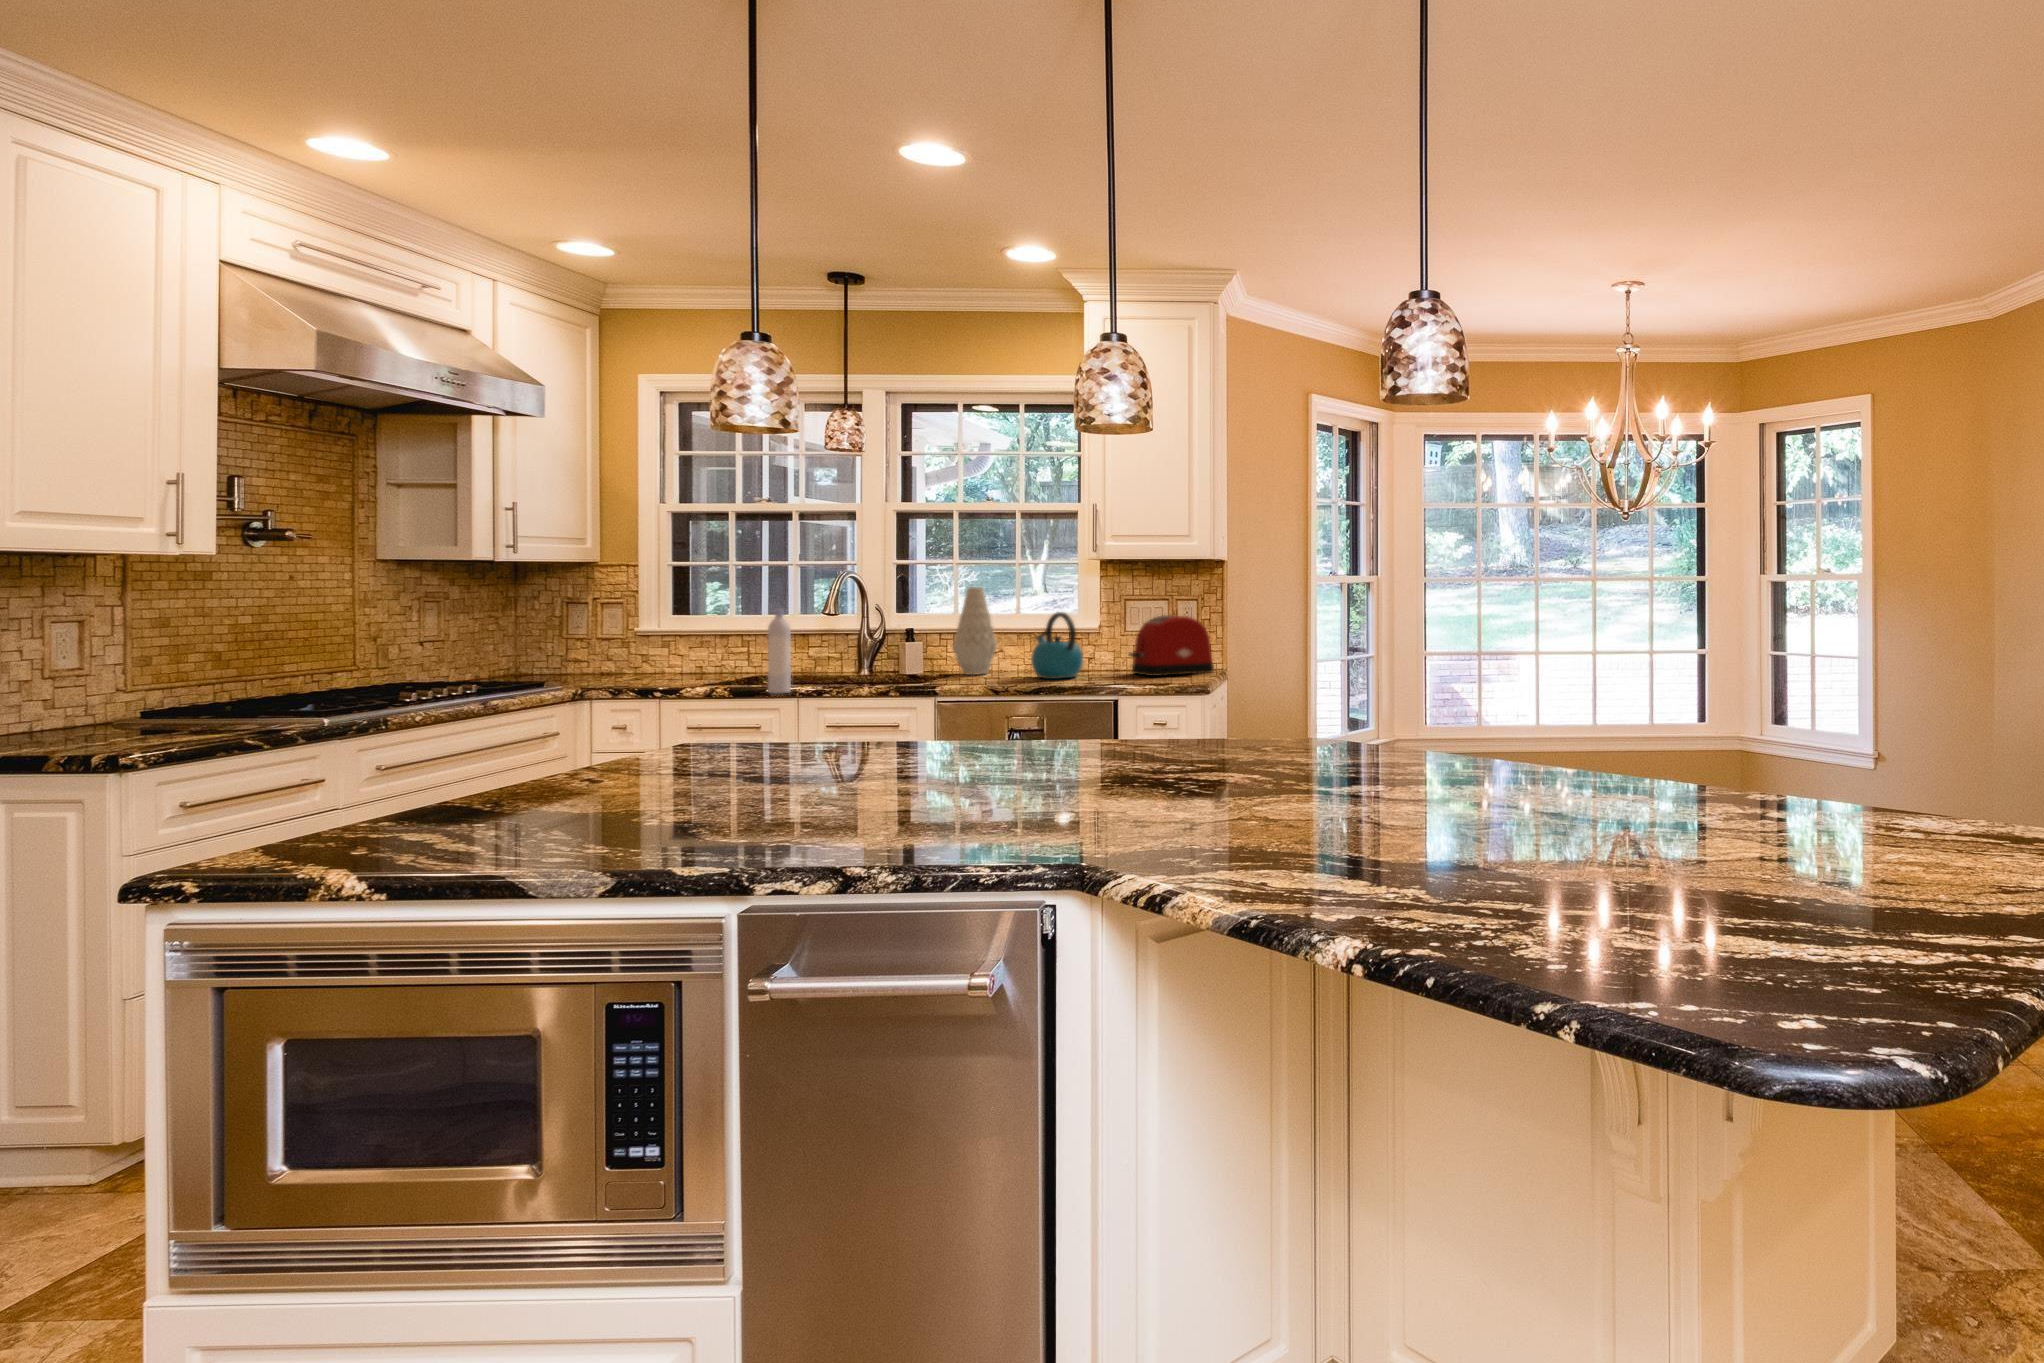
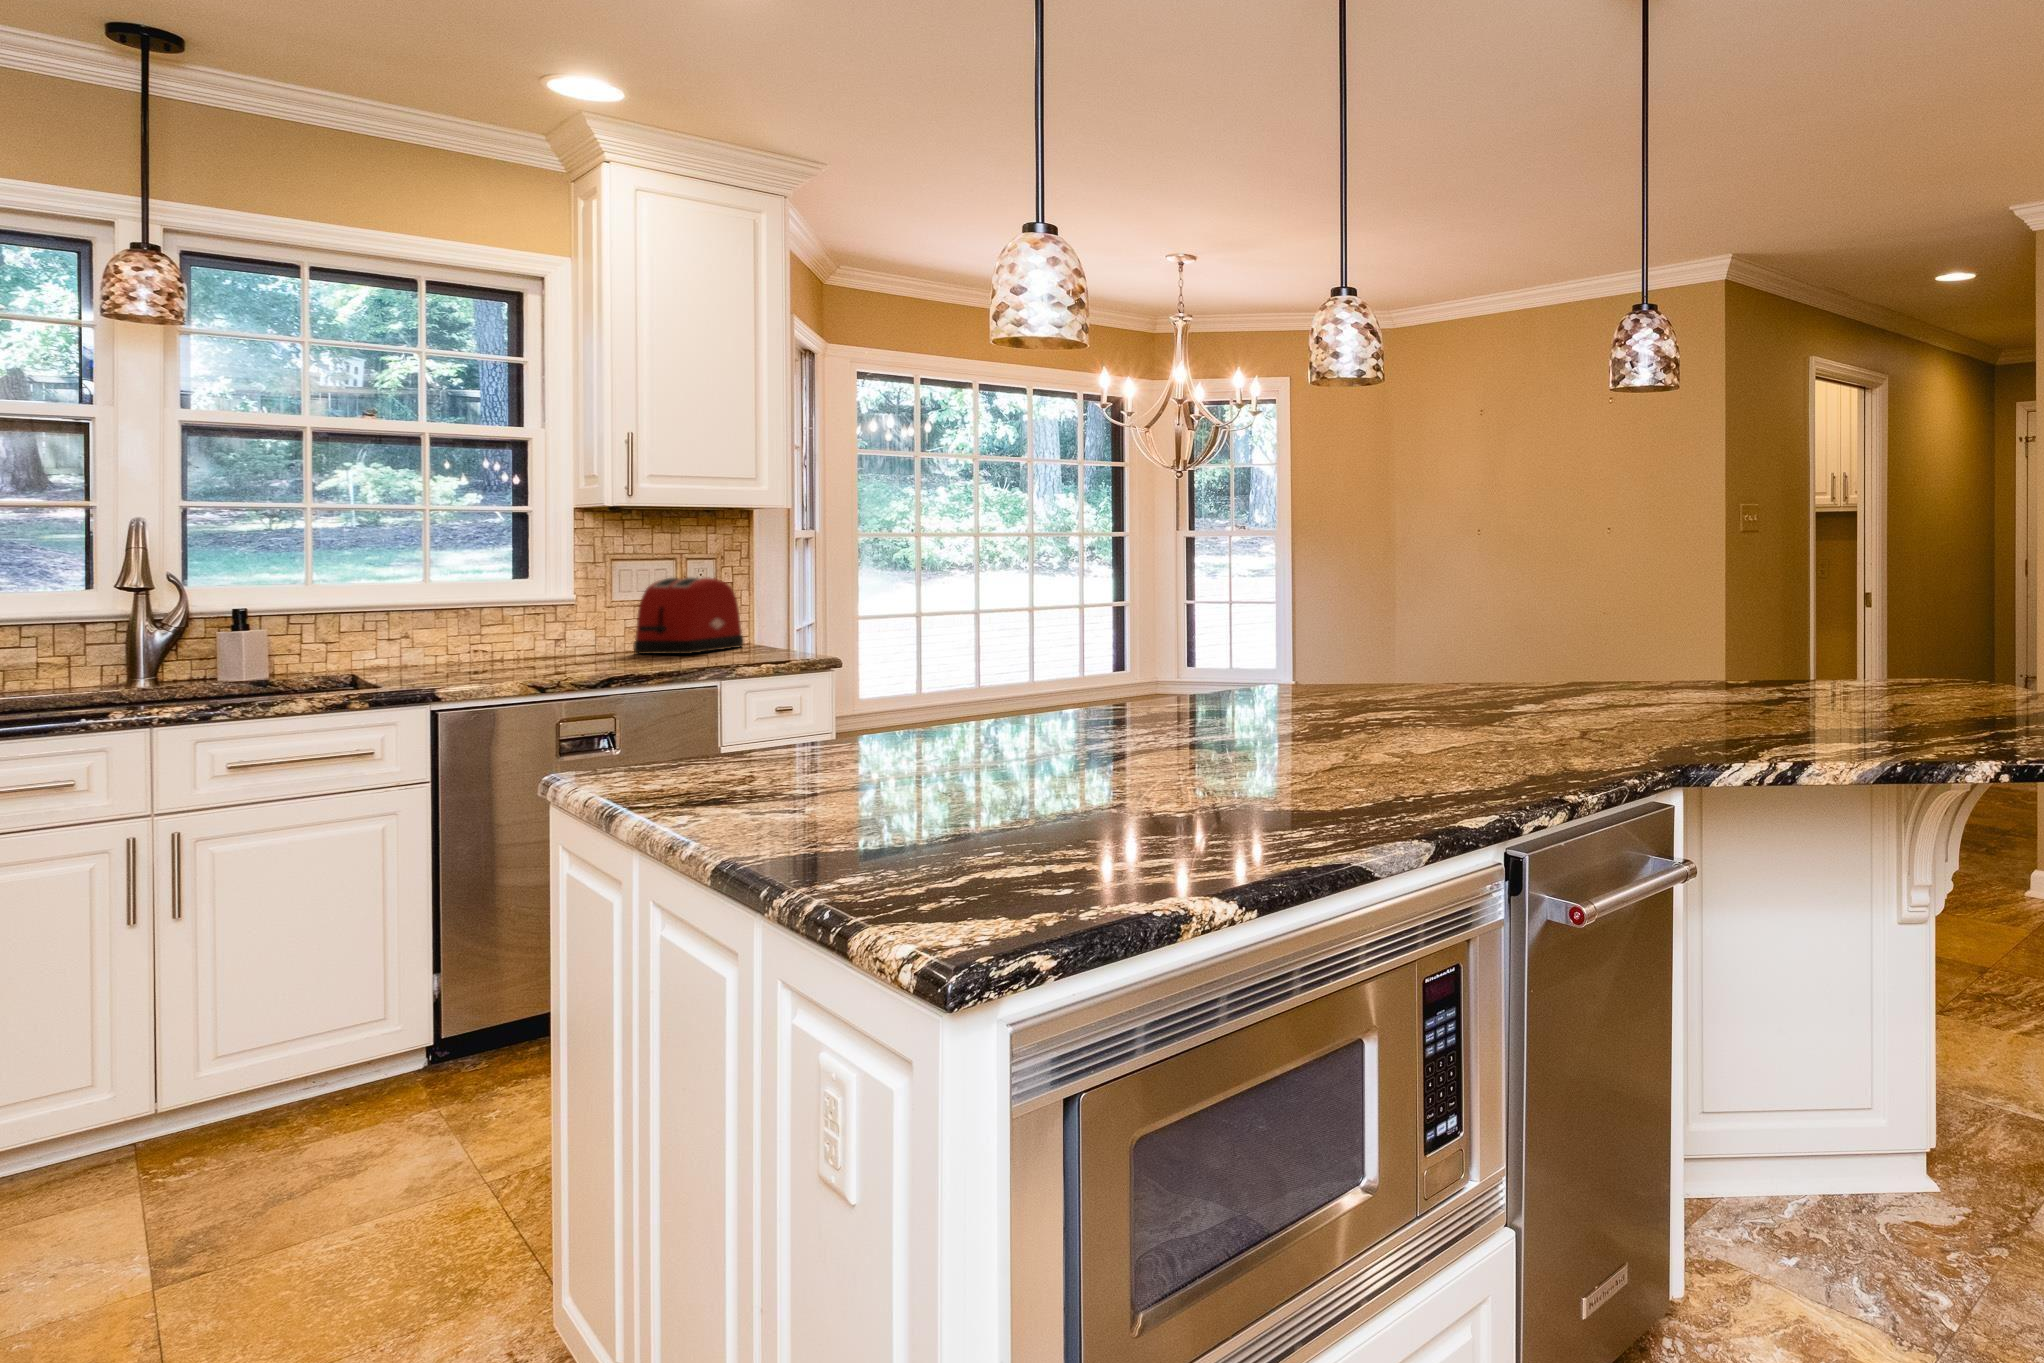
vase: present [952,587,997,675] -> none [324,541,409,670]
bottle: present [768,609,791,694] -> none [69,574,122,717]
kettle: present [1031,612,1083,679] -> none [490,575,582,666]

